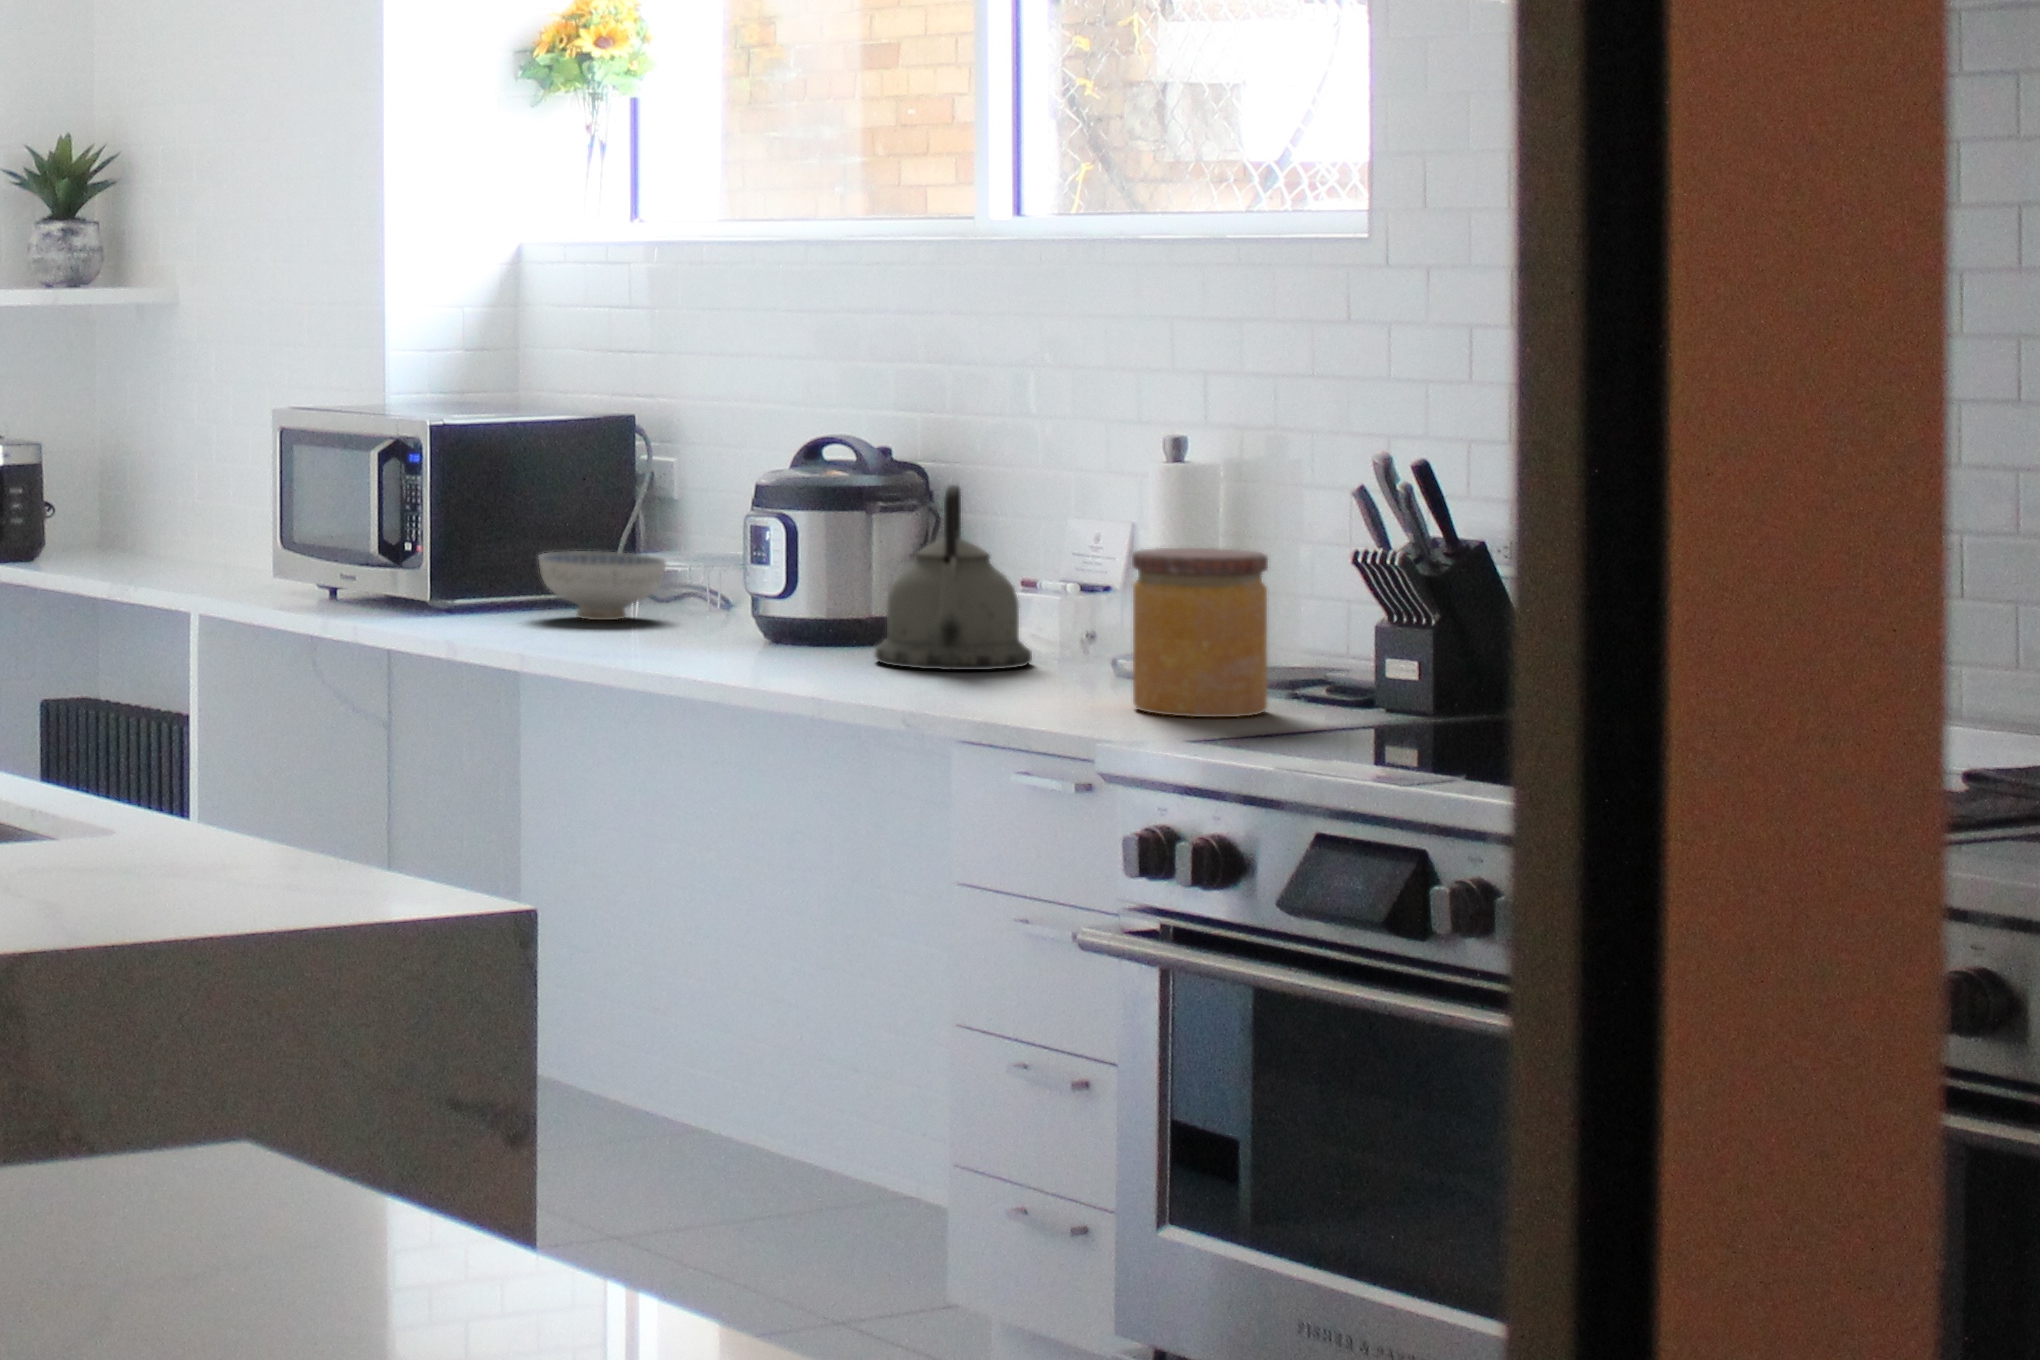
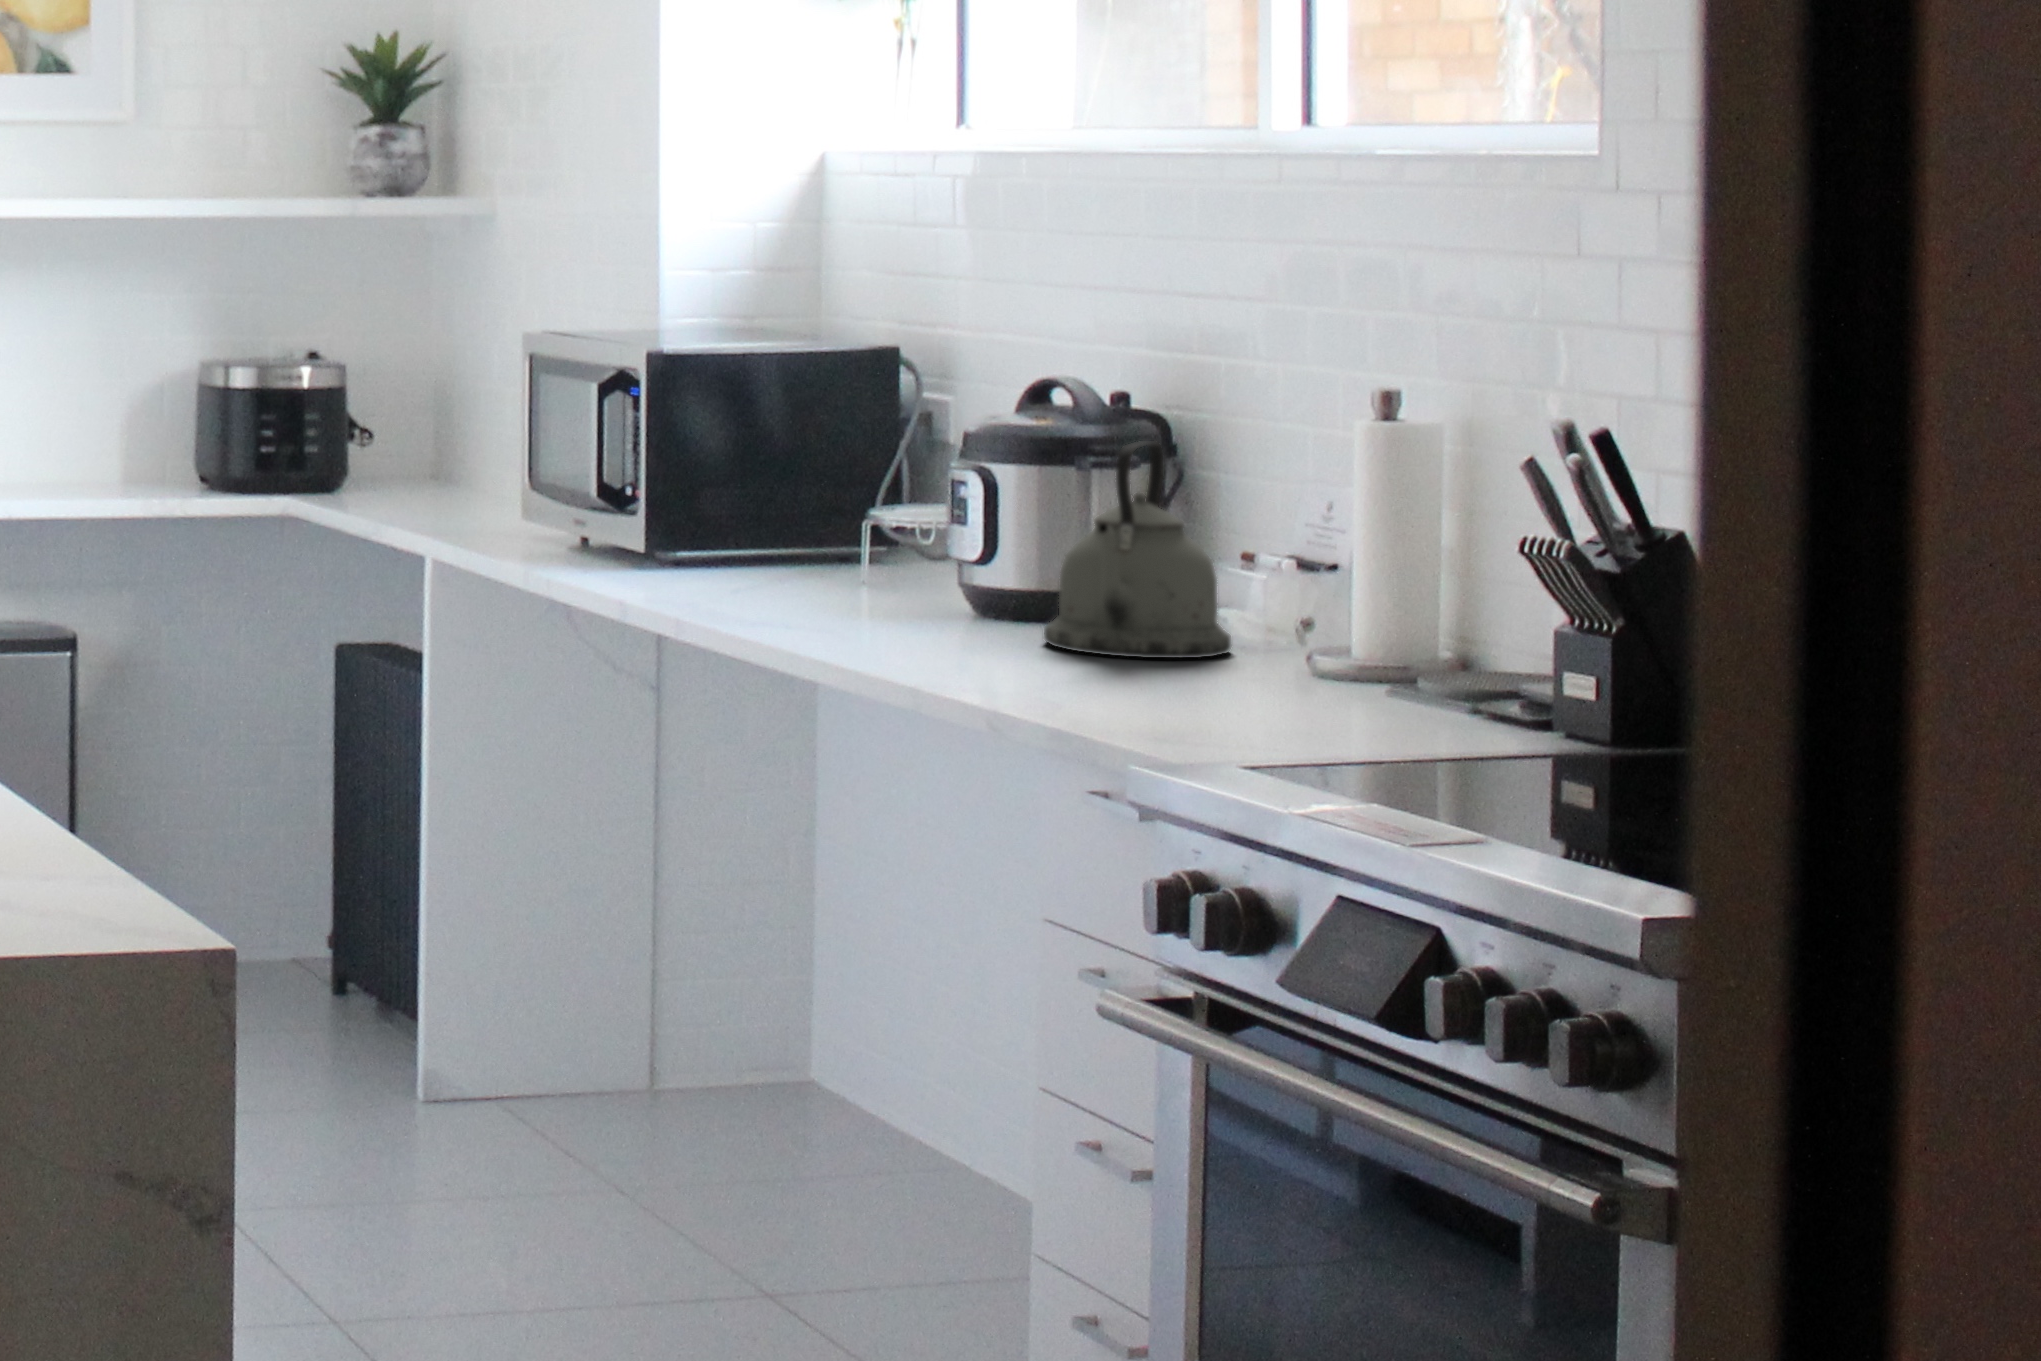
jar: present [1132,548,1268,717] -> none [1257,527,1428,736]
ceramic bowl: present [539,551,667,620] -> none [750,497,897,576]

